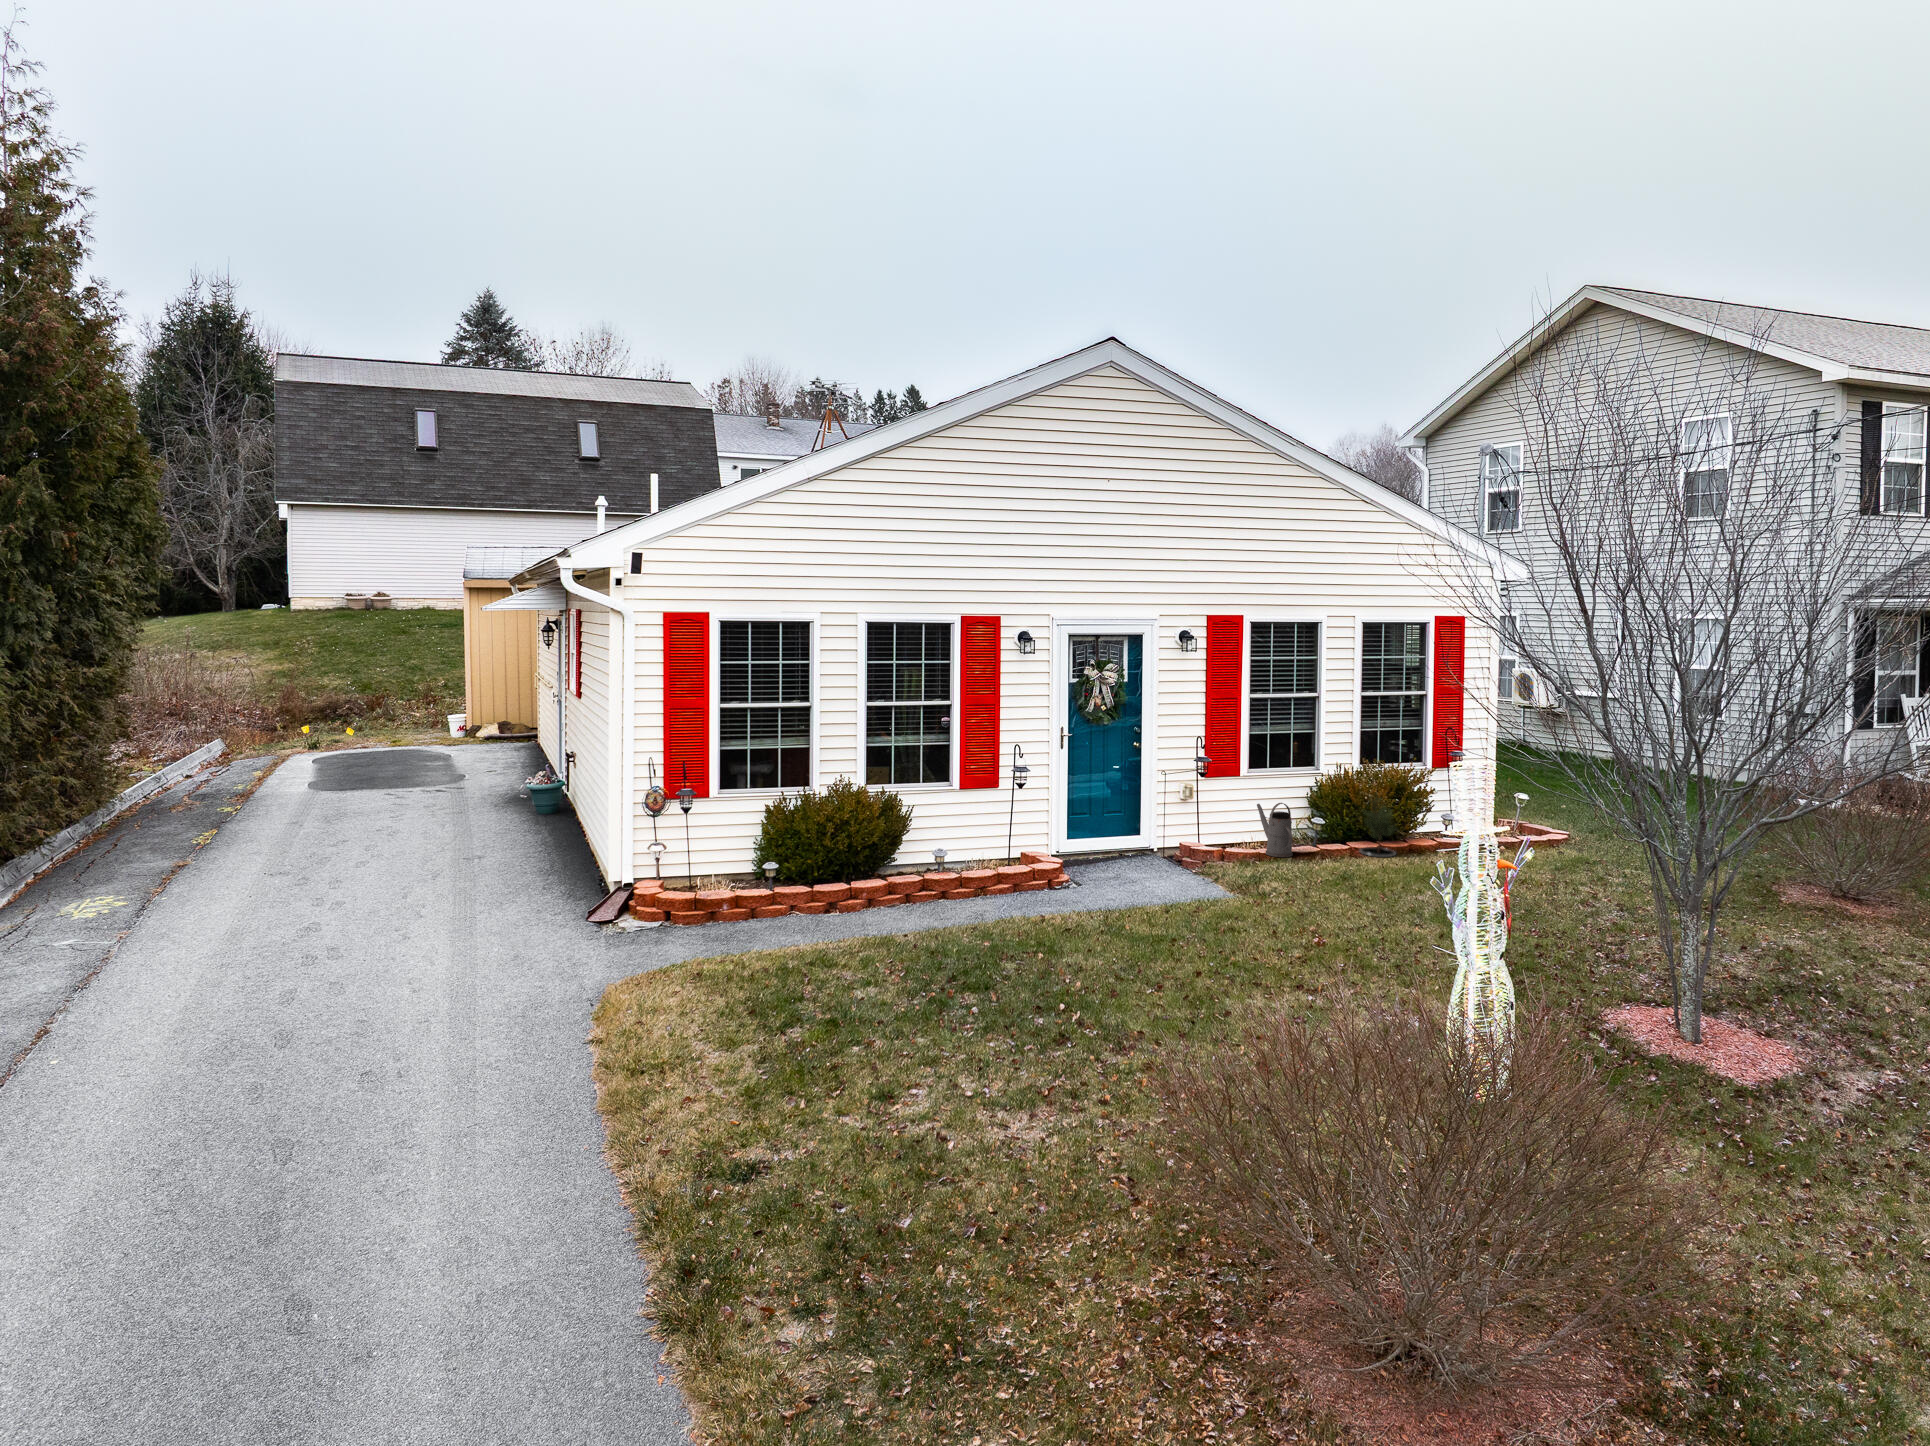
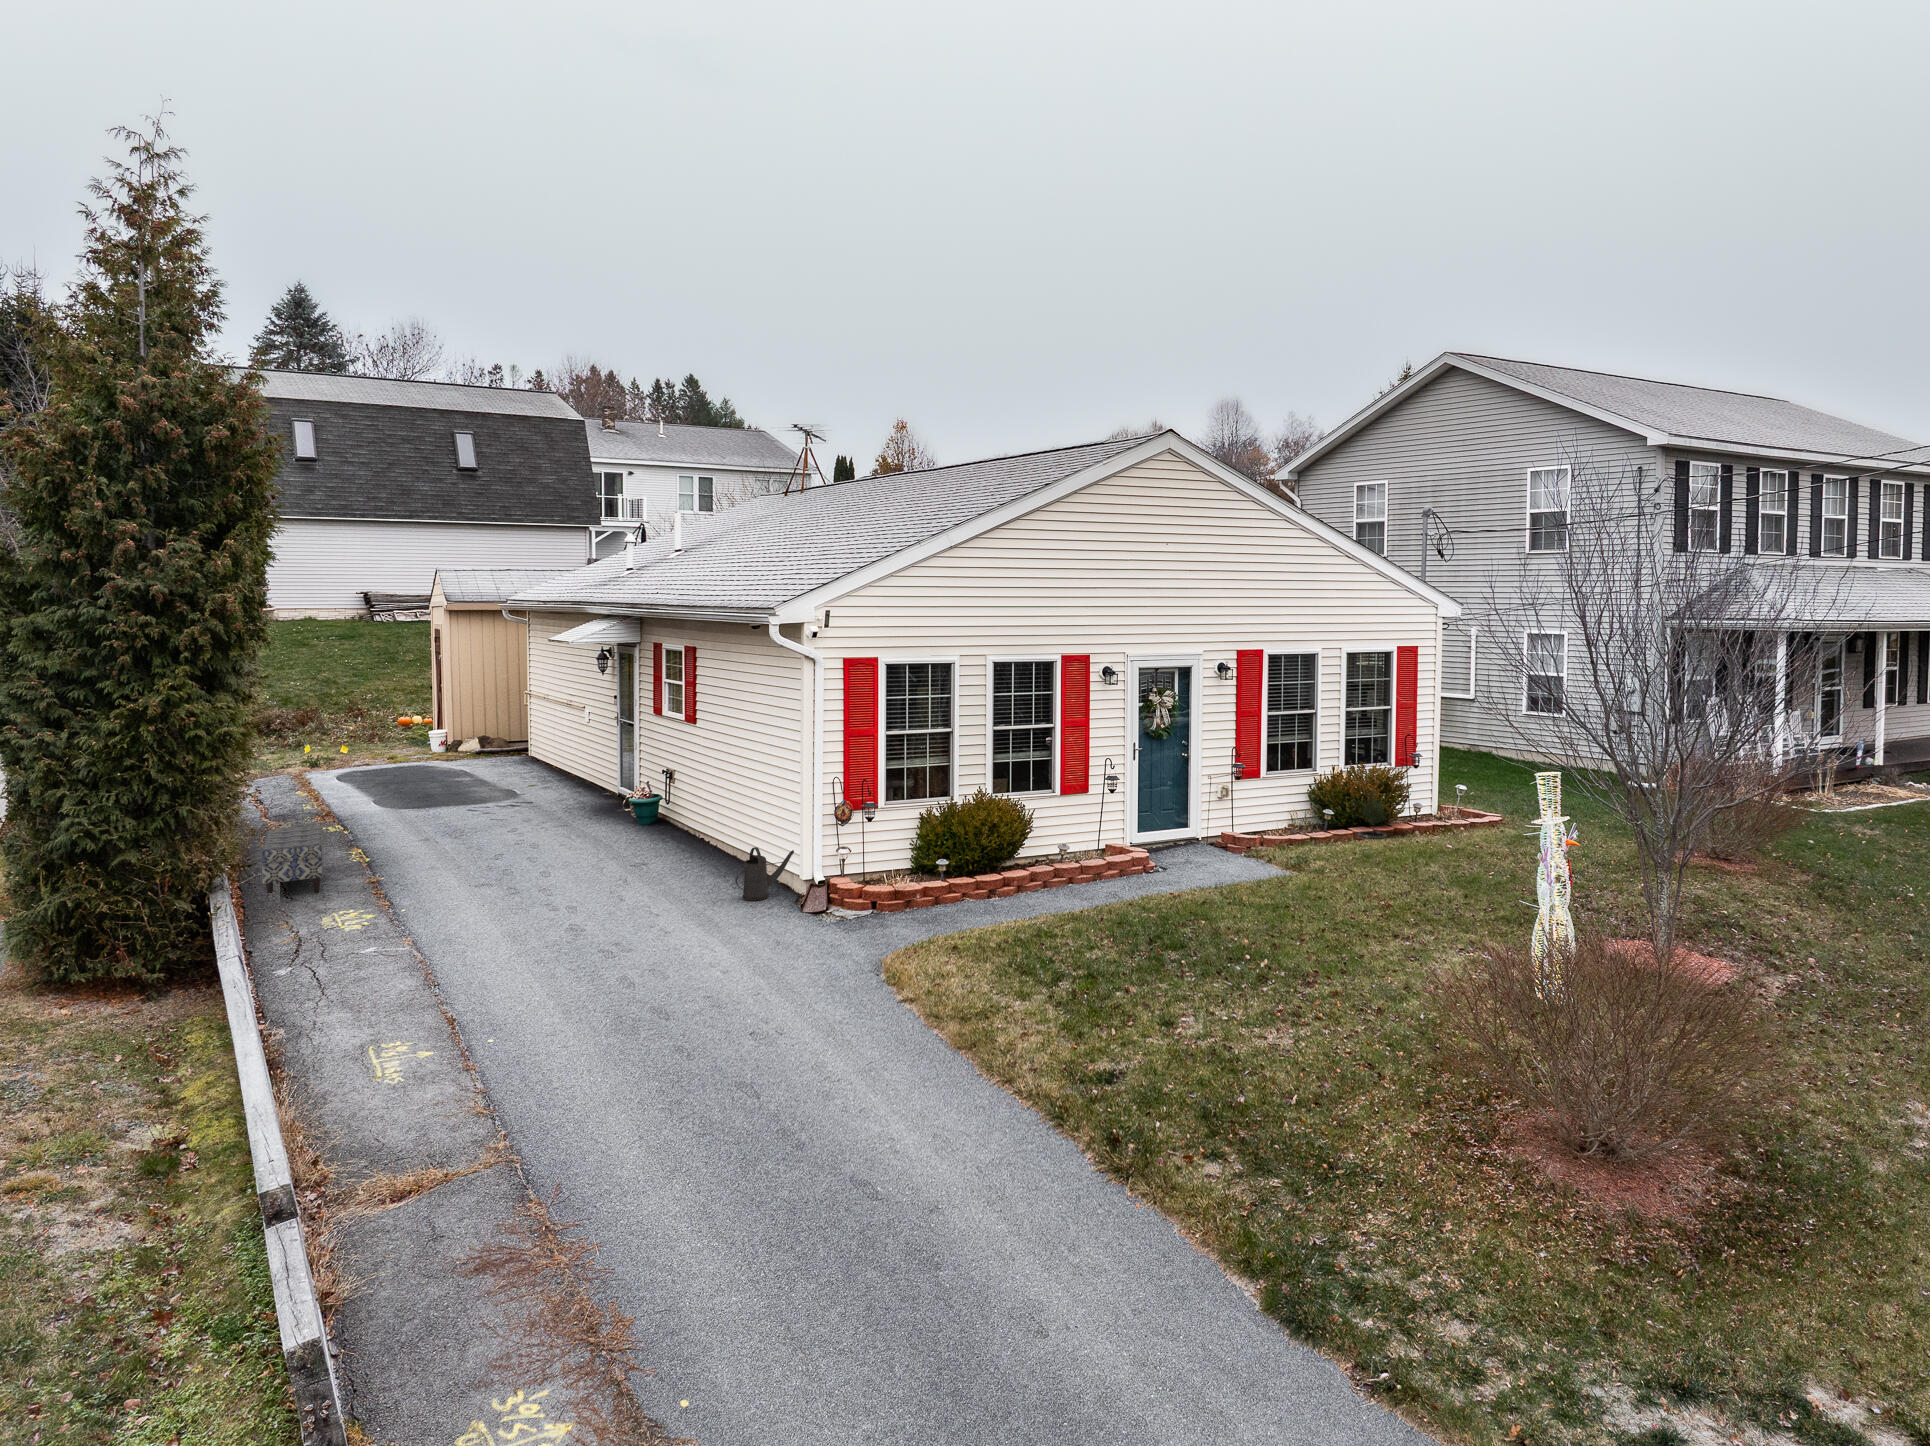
bench: none [24,800,131,879] -> present [261,825,324,893]
watering can: present [1257,803,1293,857] -> present [735,847,794,901]

